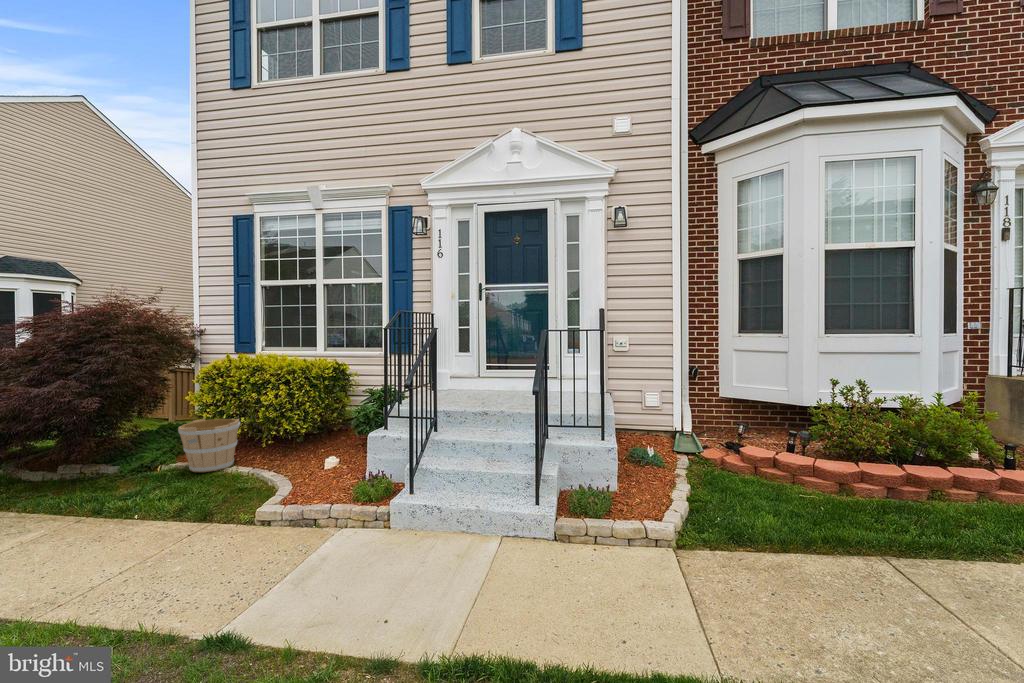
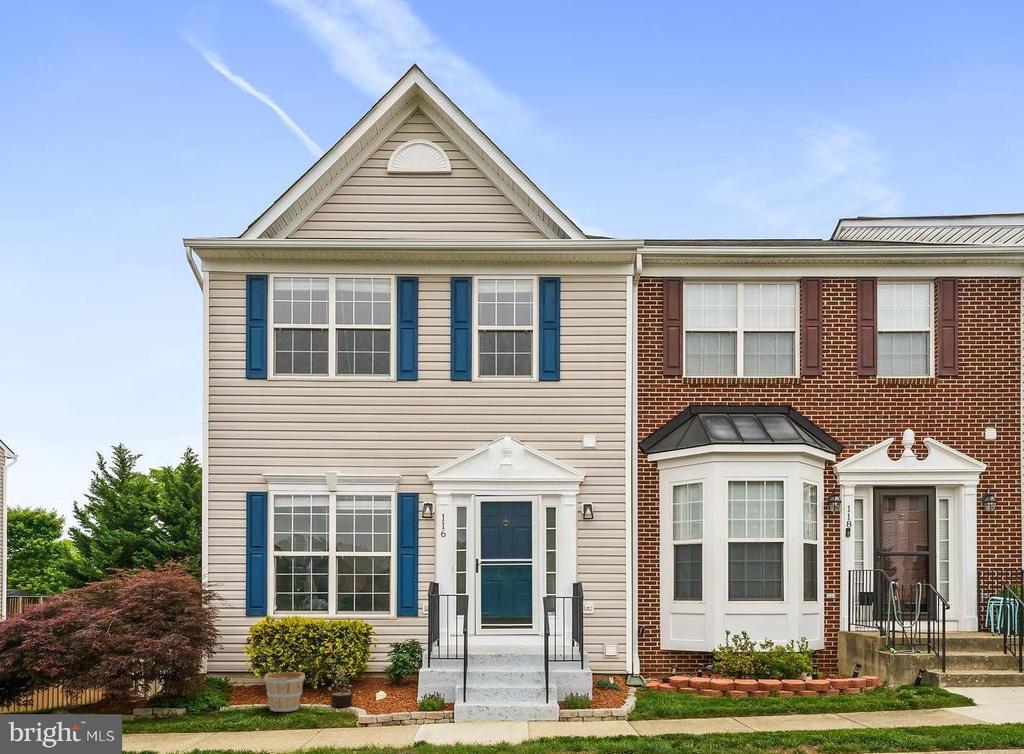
decorative plant: none [268,413,299,467] -> present [328,667,352,707]

